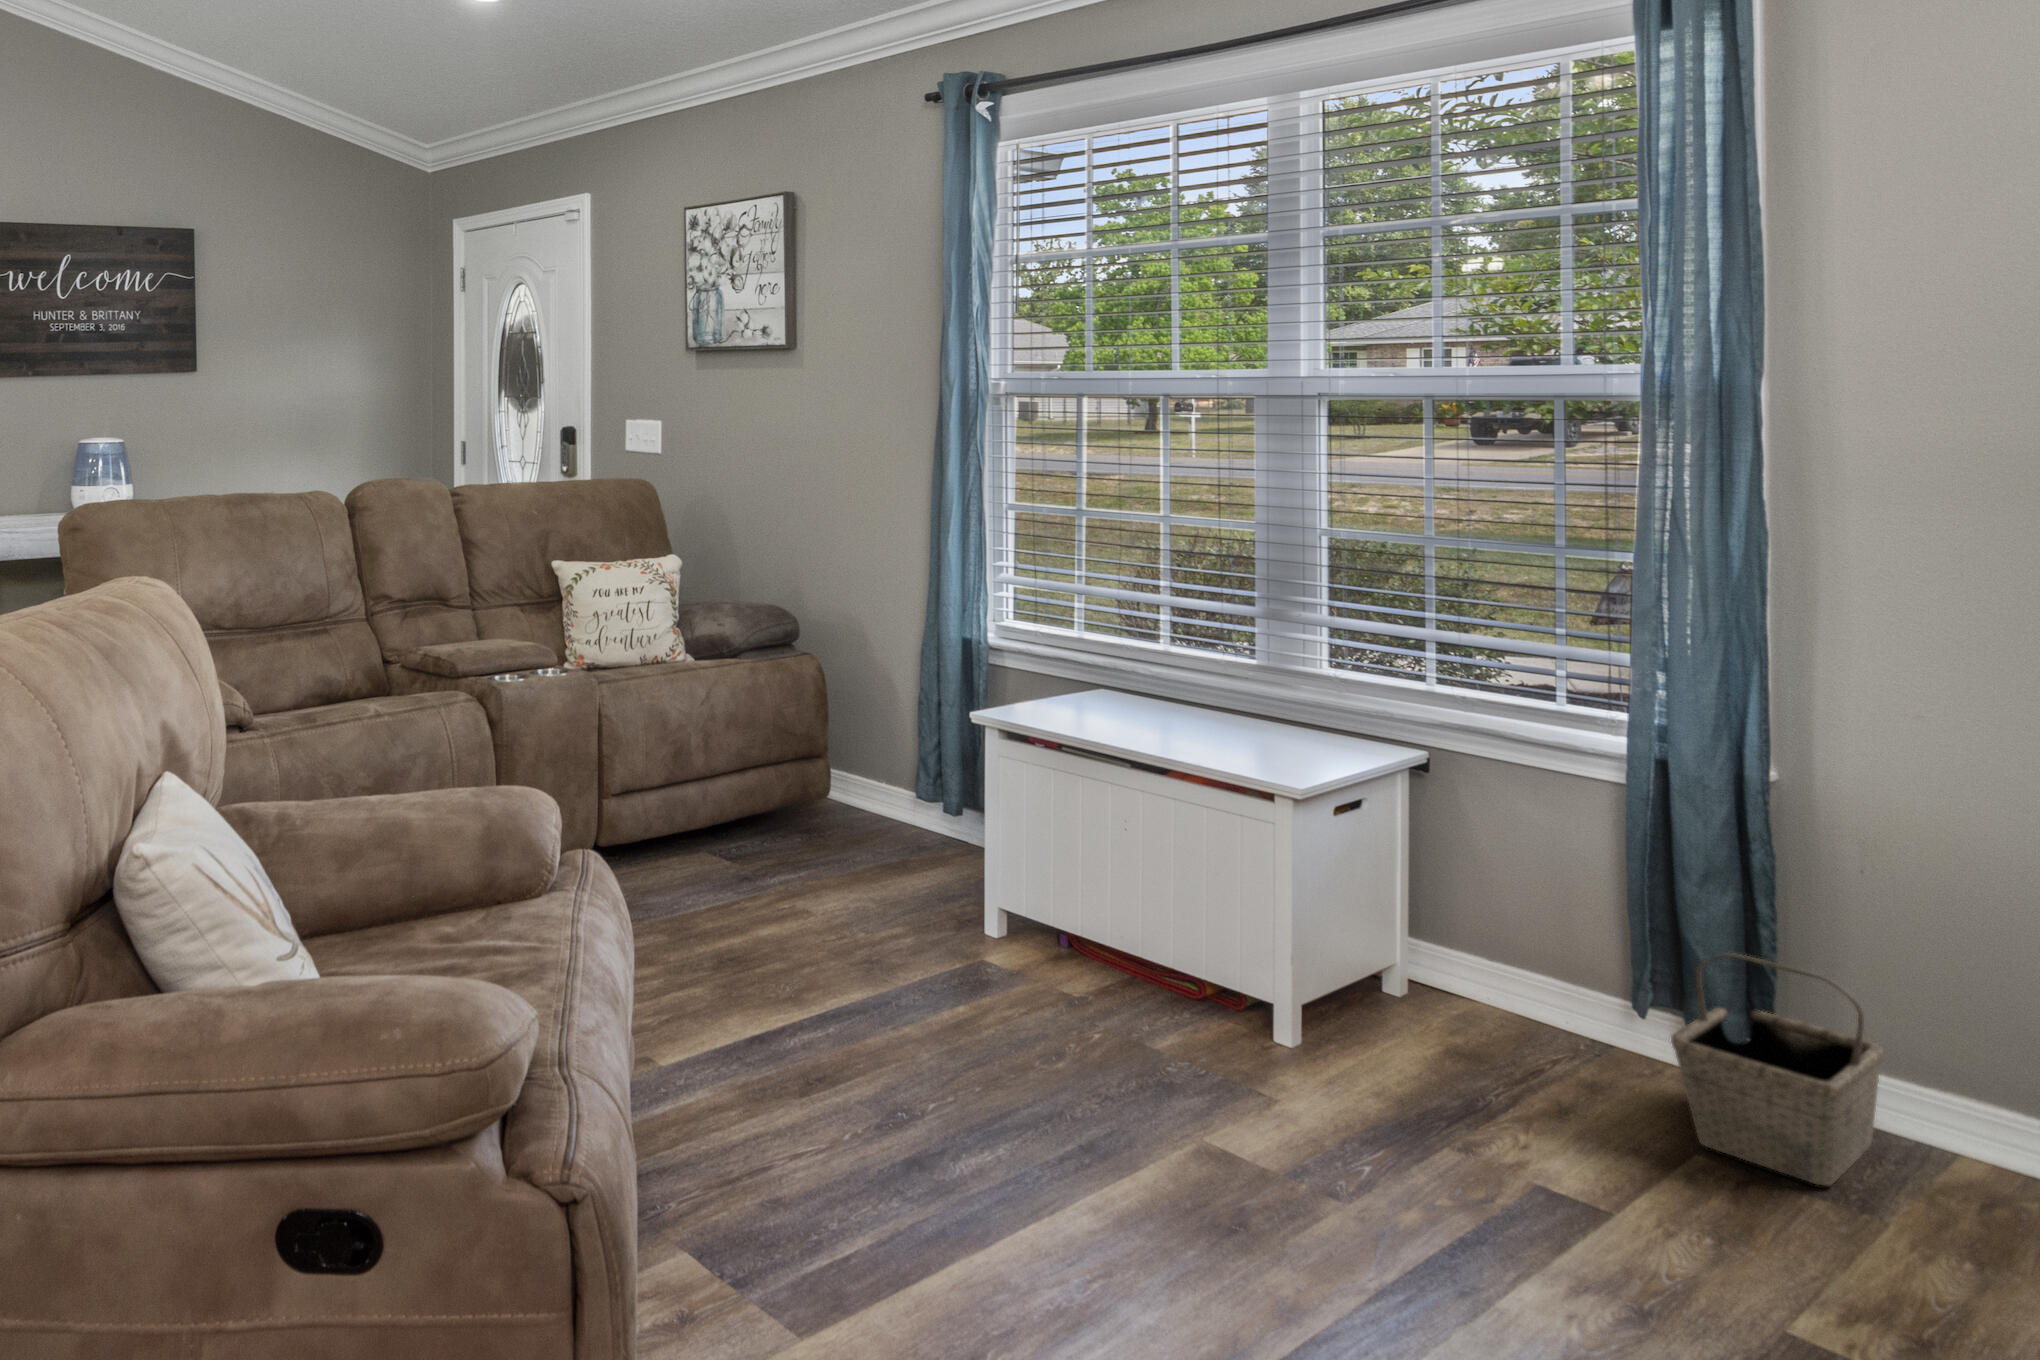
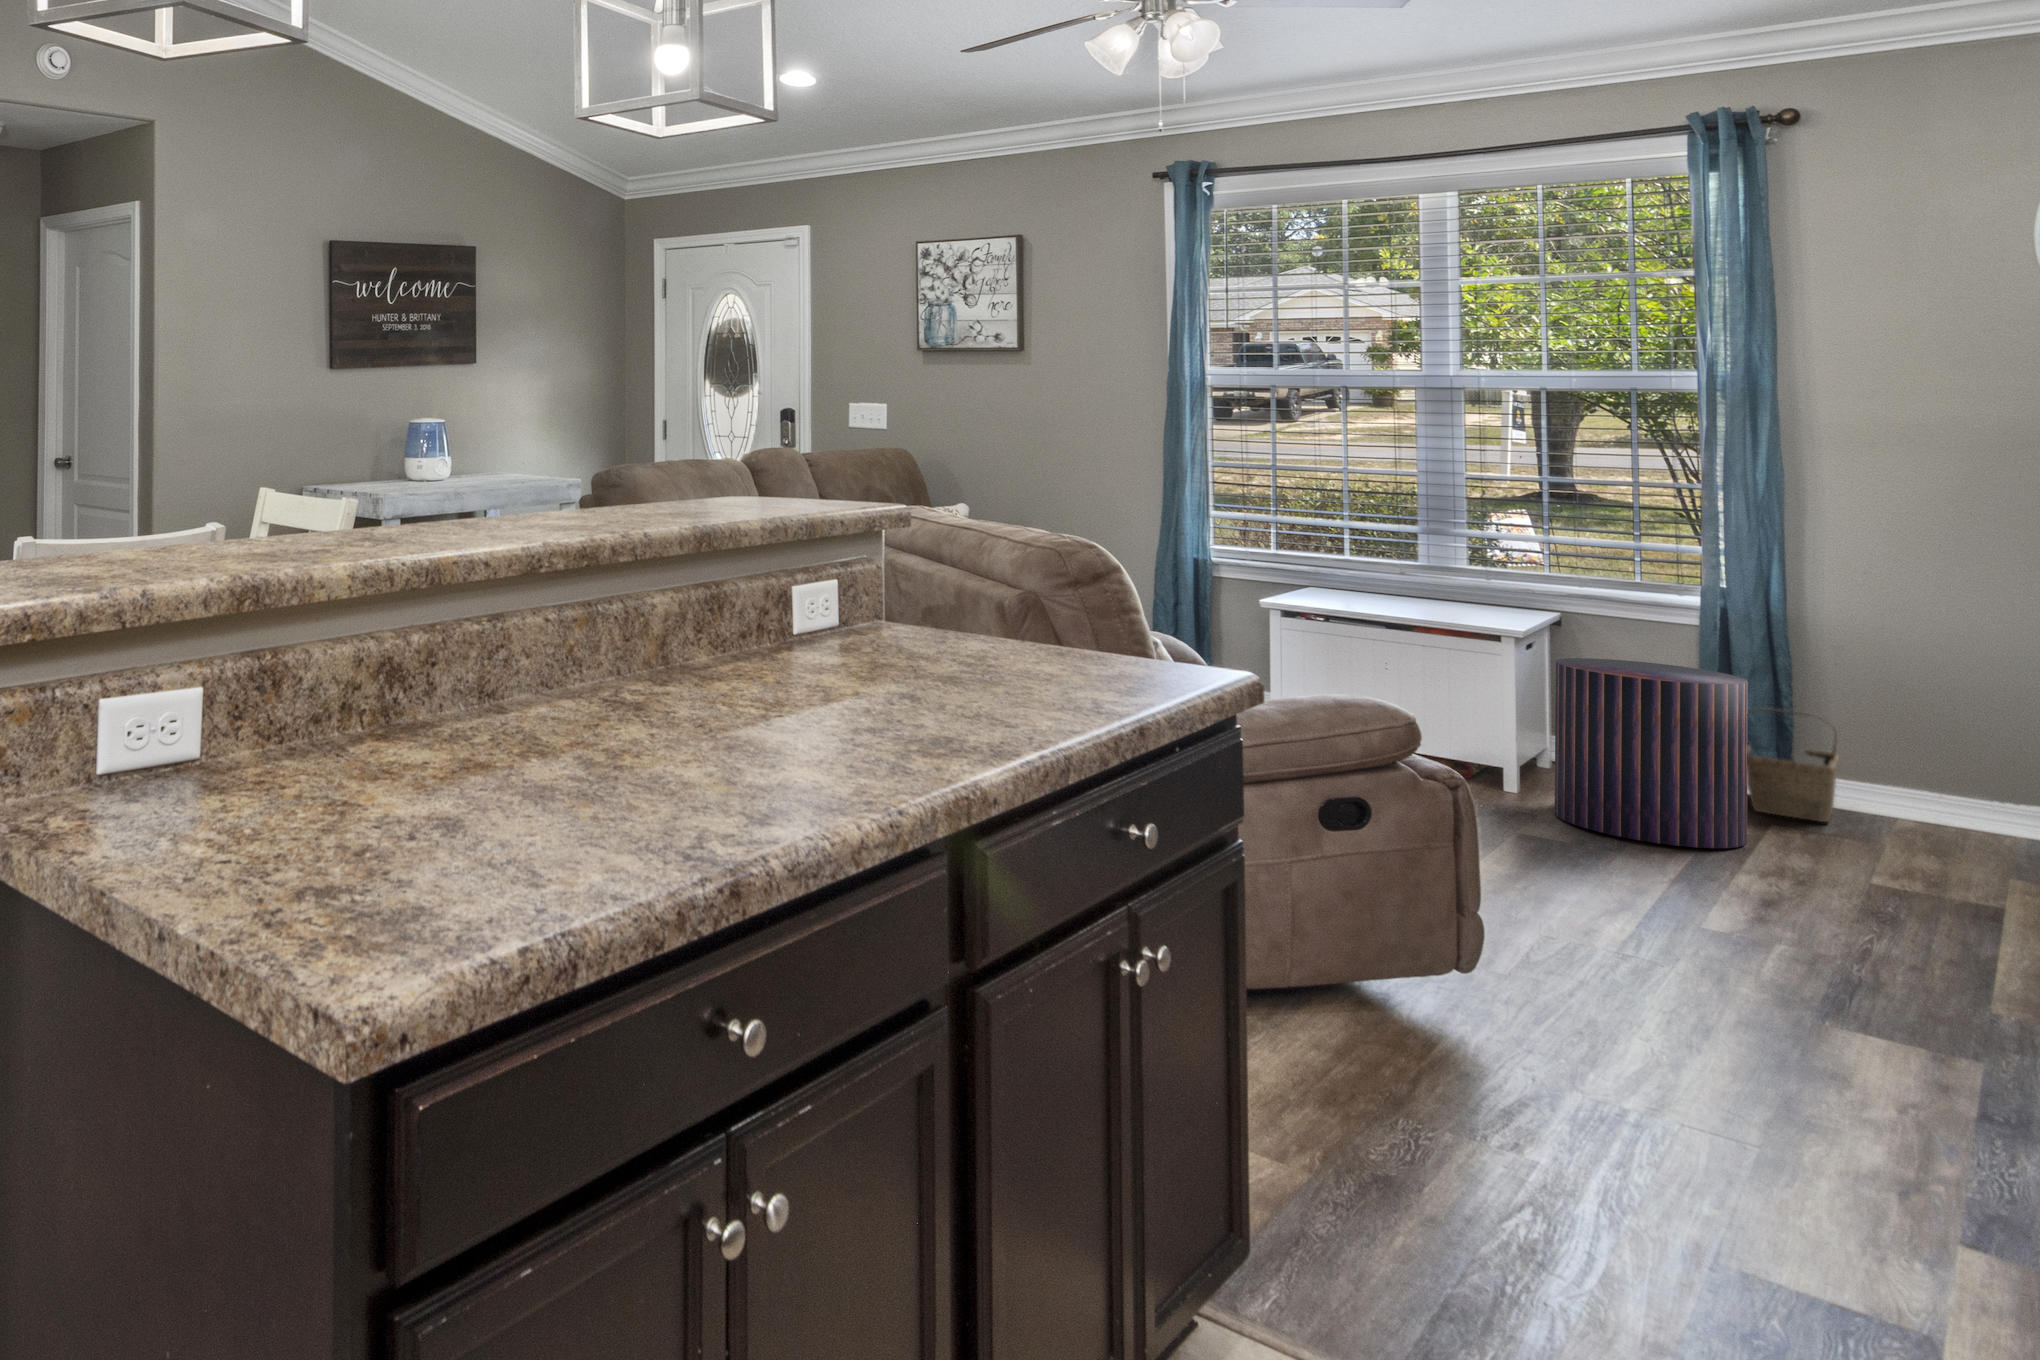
pouf: none [1304,846,1631,1238] -> present [1555,658,1748,848]

